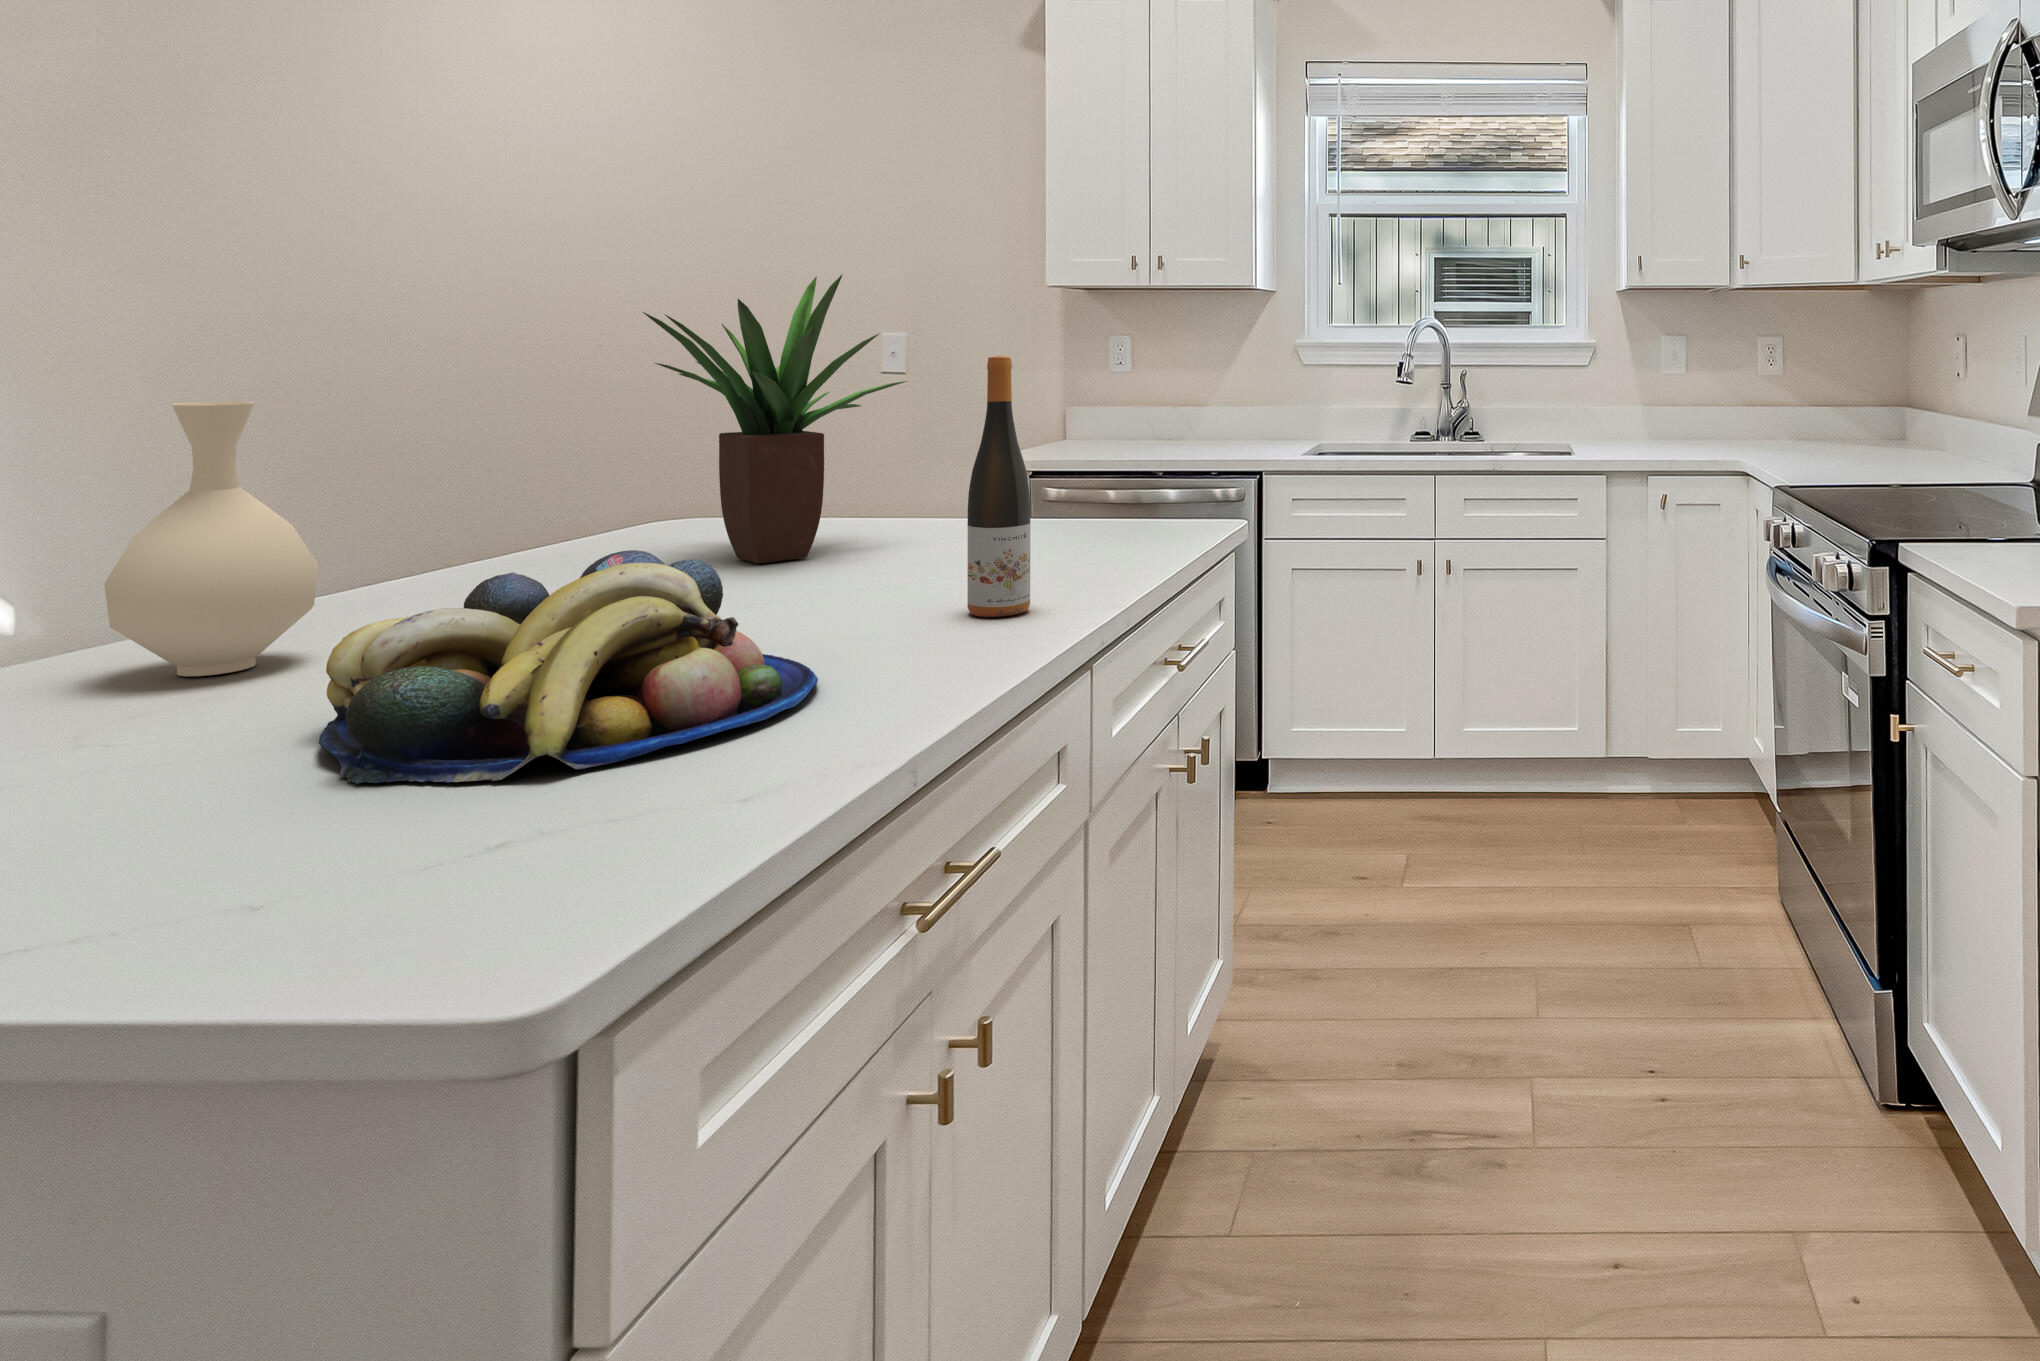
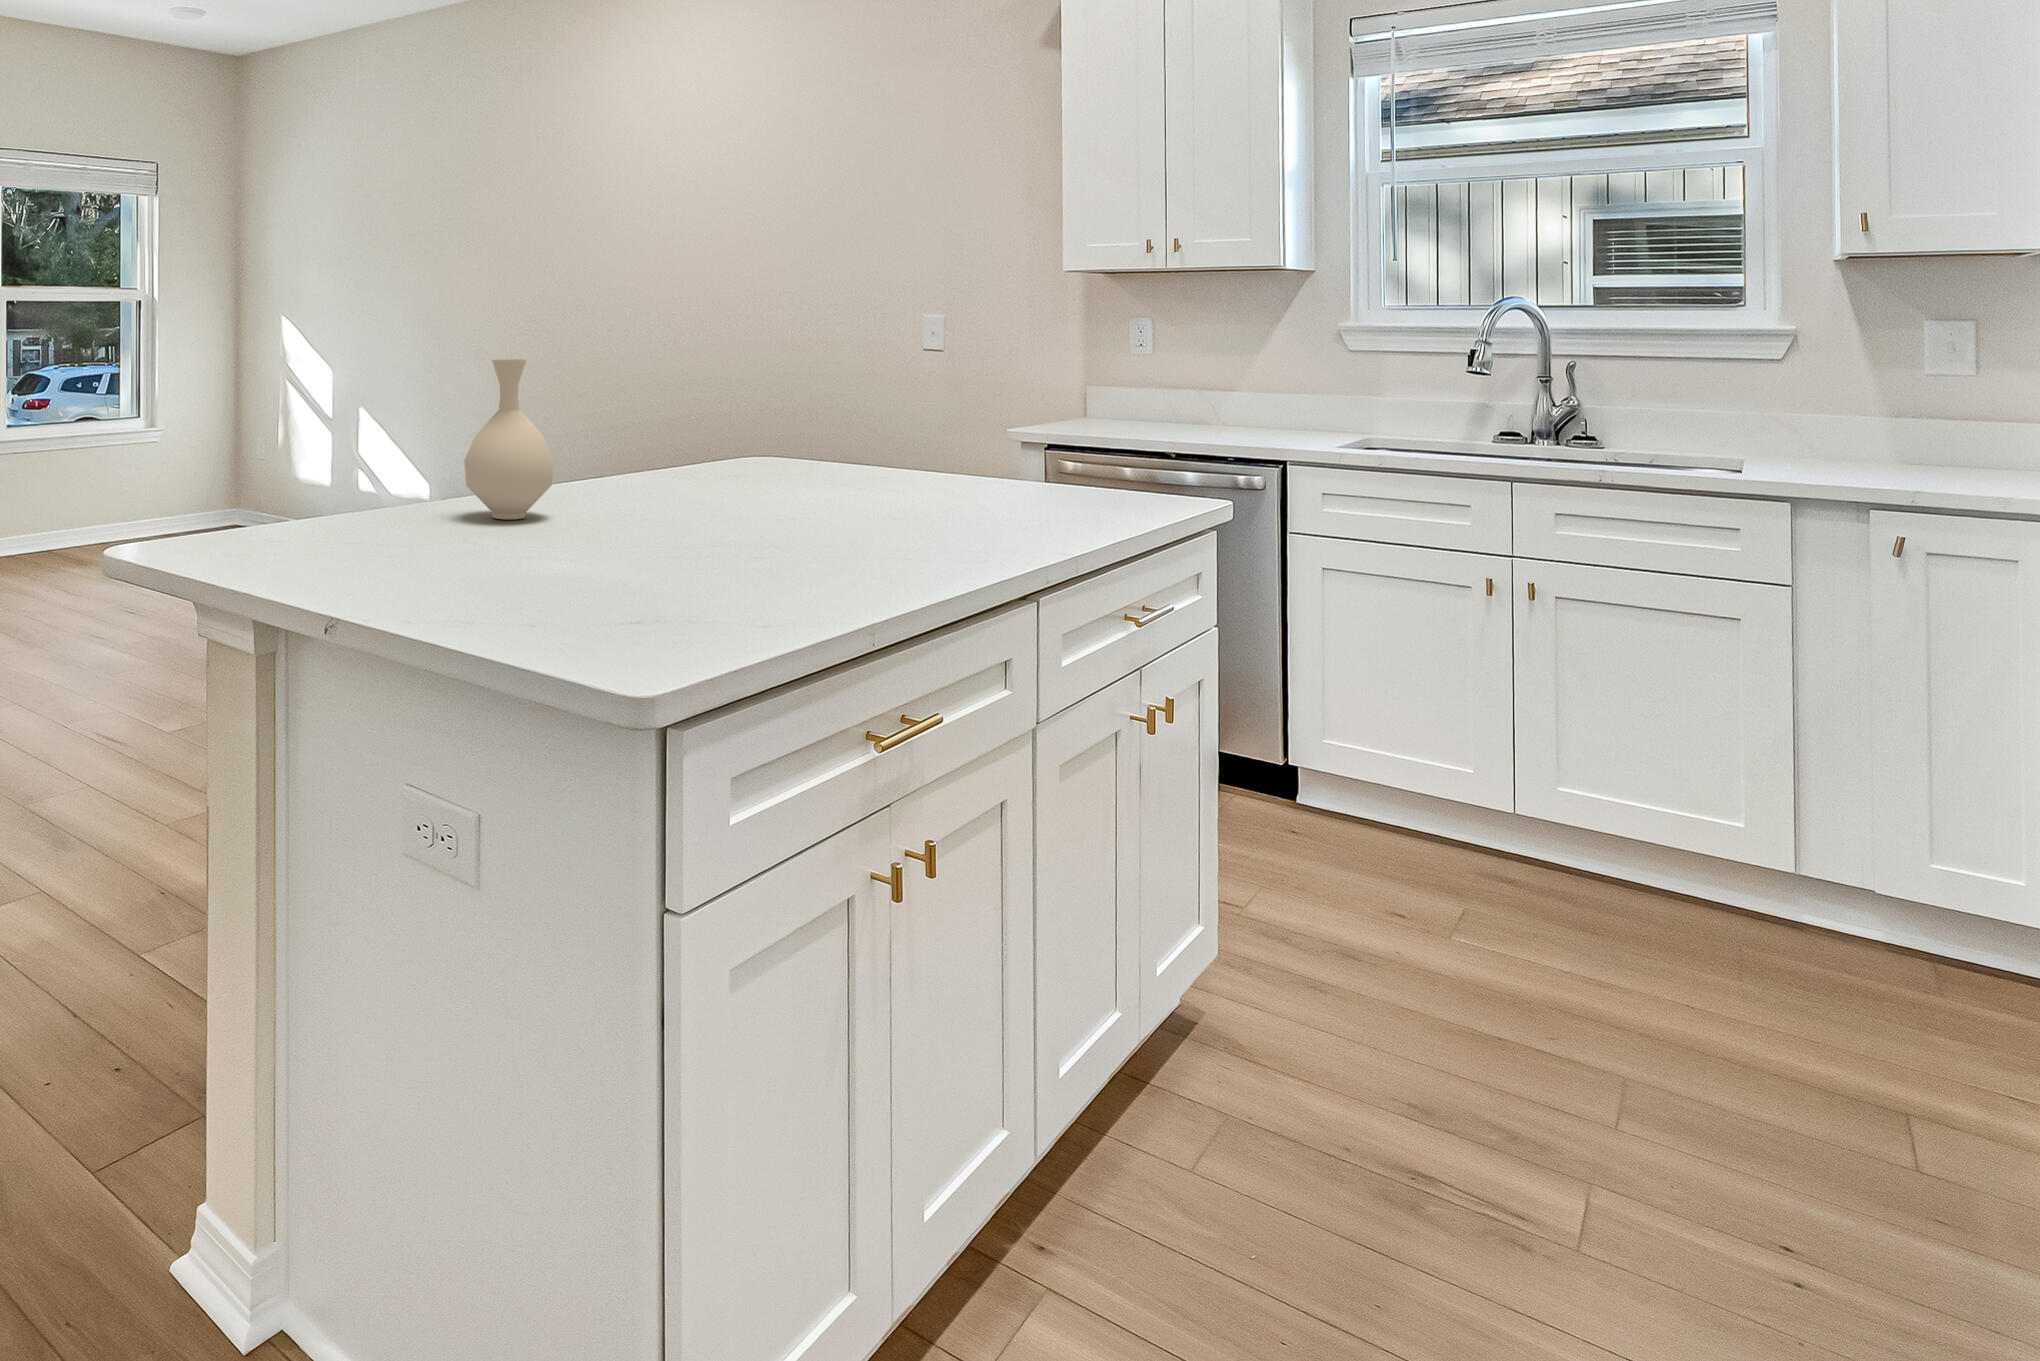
potted plant: present [643,275,907,564] -> none [730,270,914,493]
wine bottle: present [967,356,1030,617] -> none [941,332,992,546]
fruit bowl: present [319,550,818,784] -> none [551,463,821,591]

